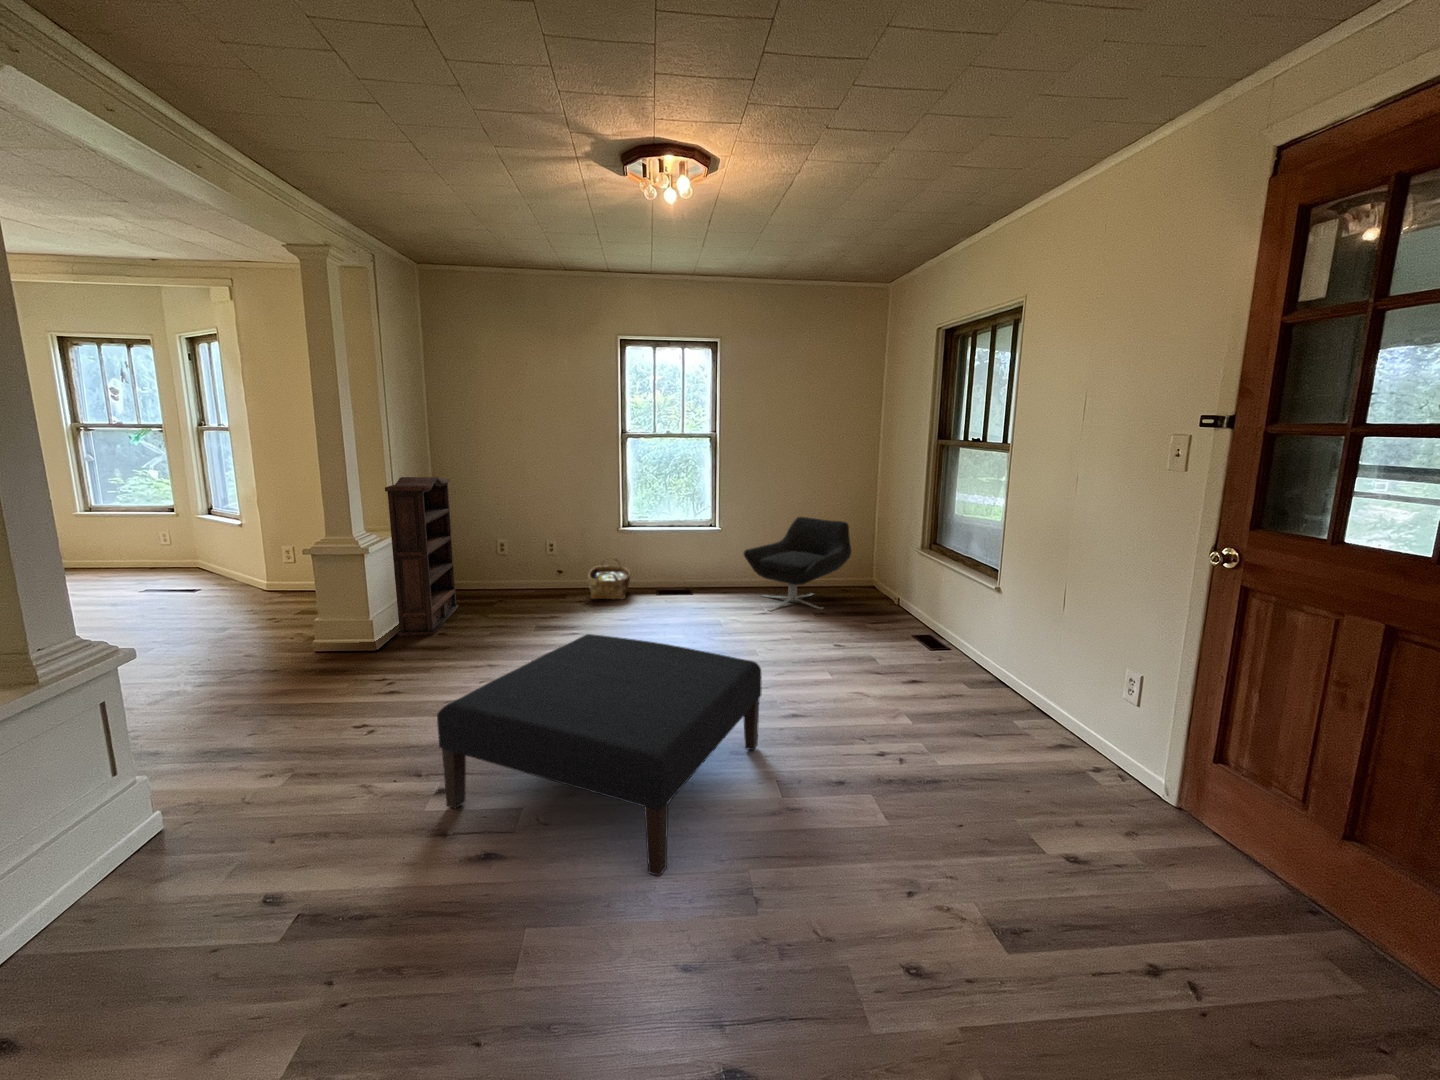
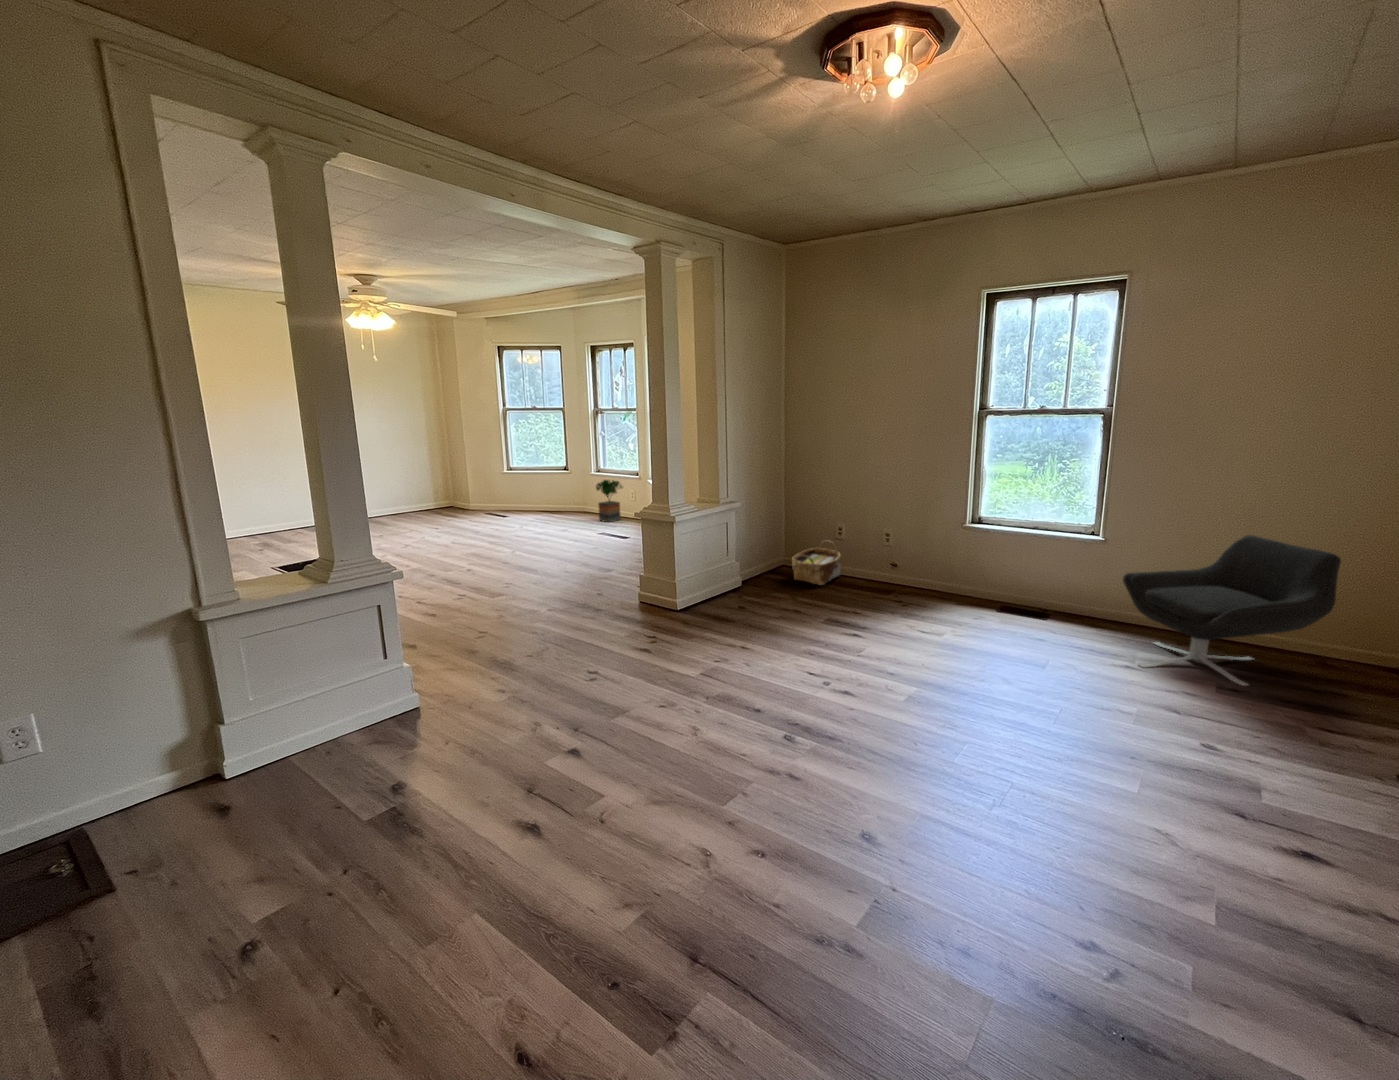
bookshelf: present [385,477,458,636] -> none [708,456,782,606]
potted tree: none [95,520,148,579] -> present [596,480,623,522]
woven basket: present [588,557,631,599] -> present [792,541,841,585]
ottoman: present [437,634,762,876] -> none [585,639,924,920]

